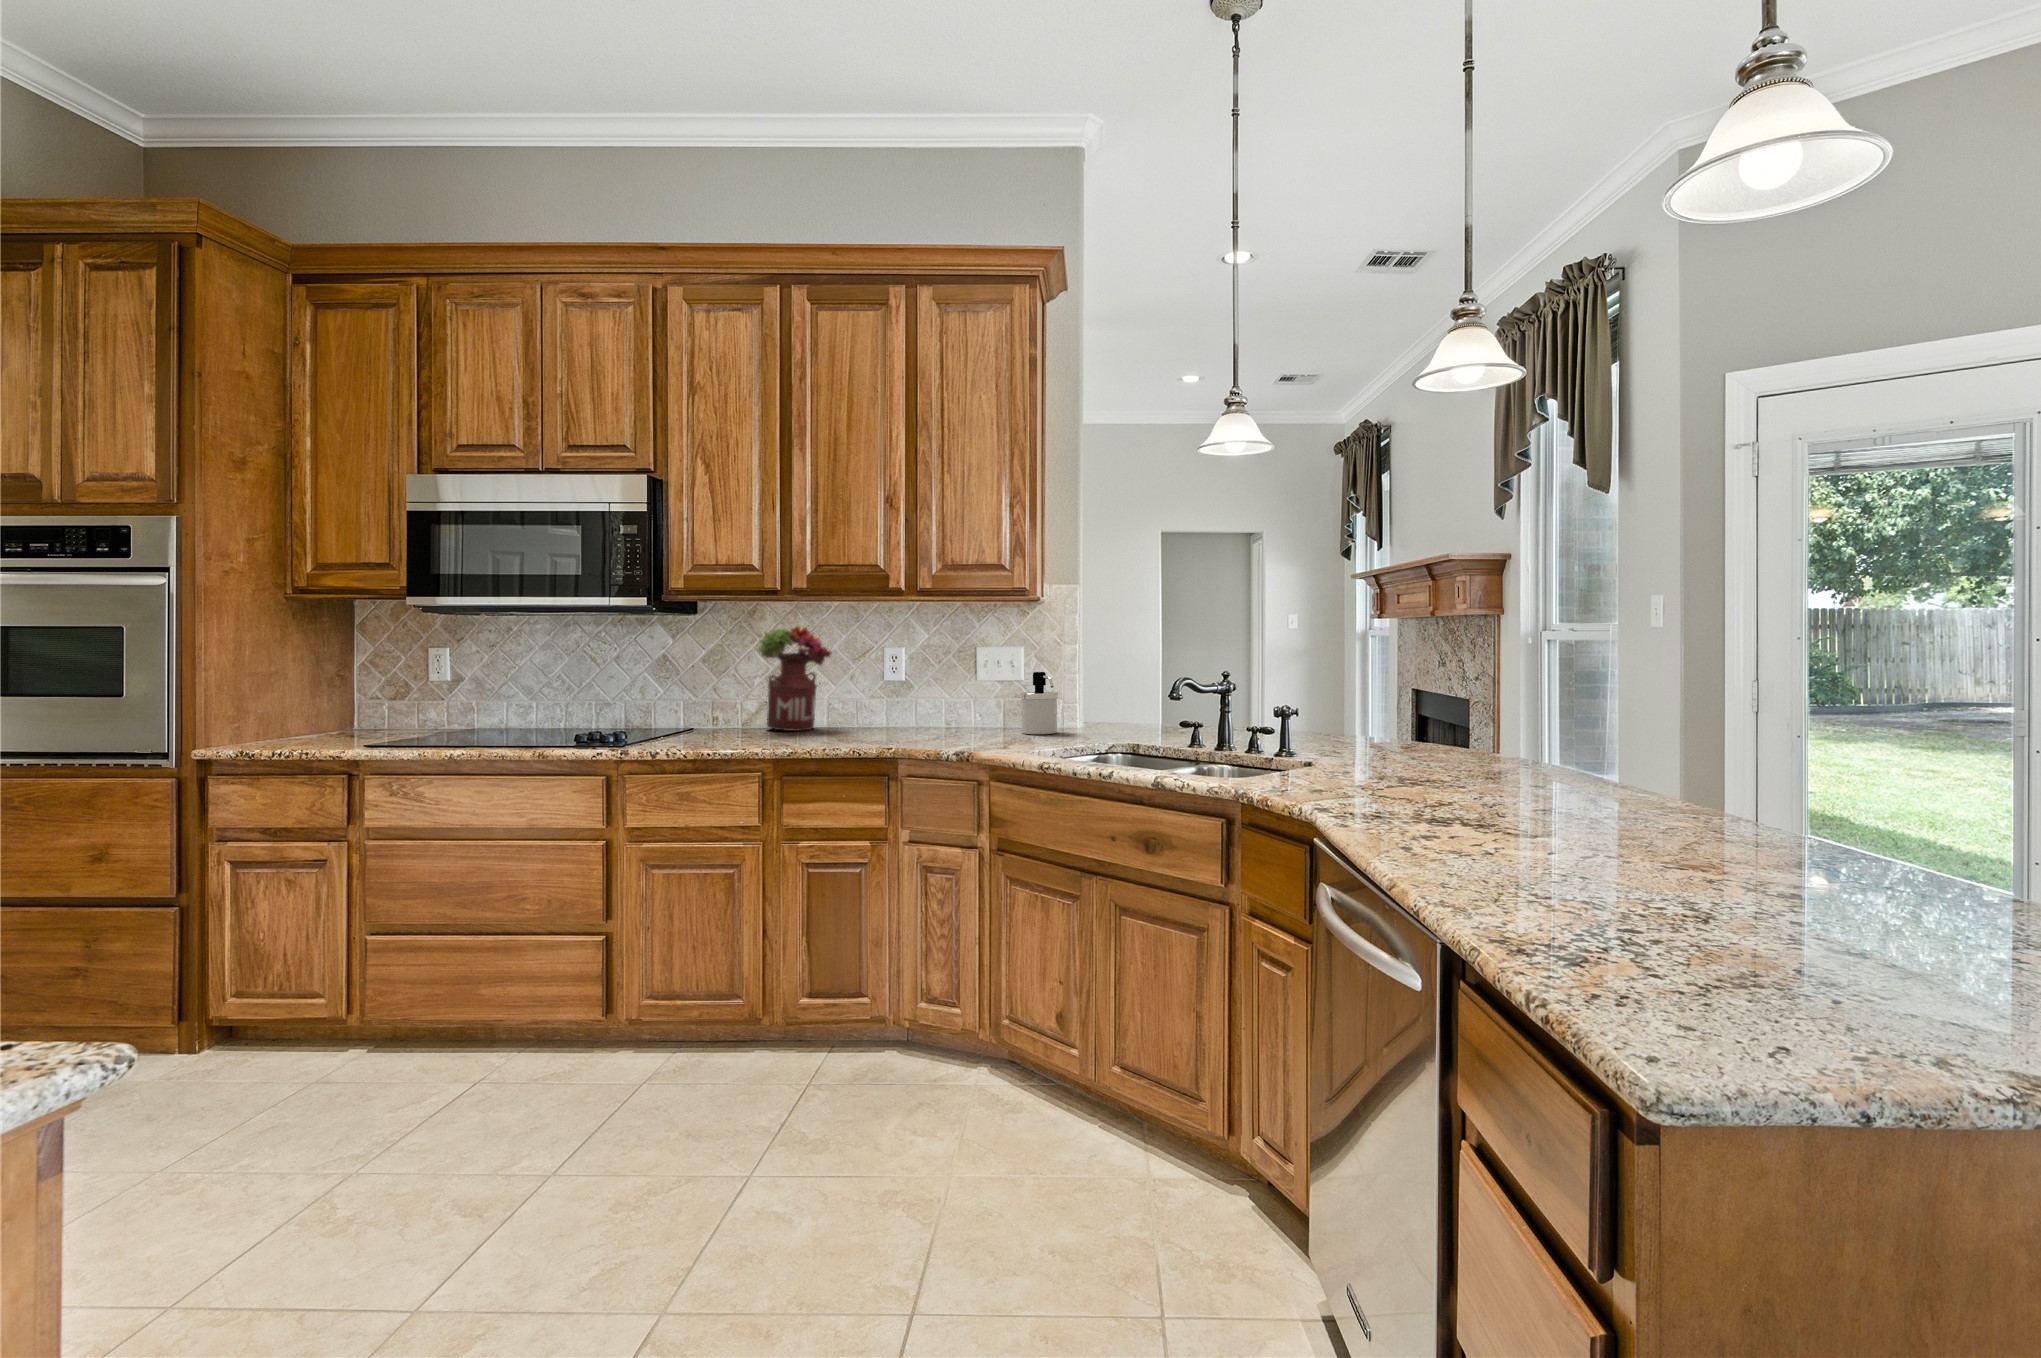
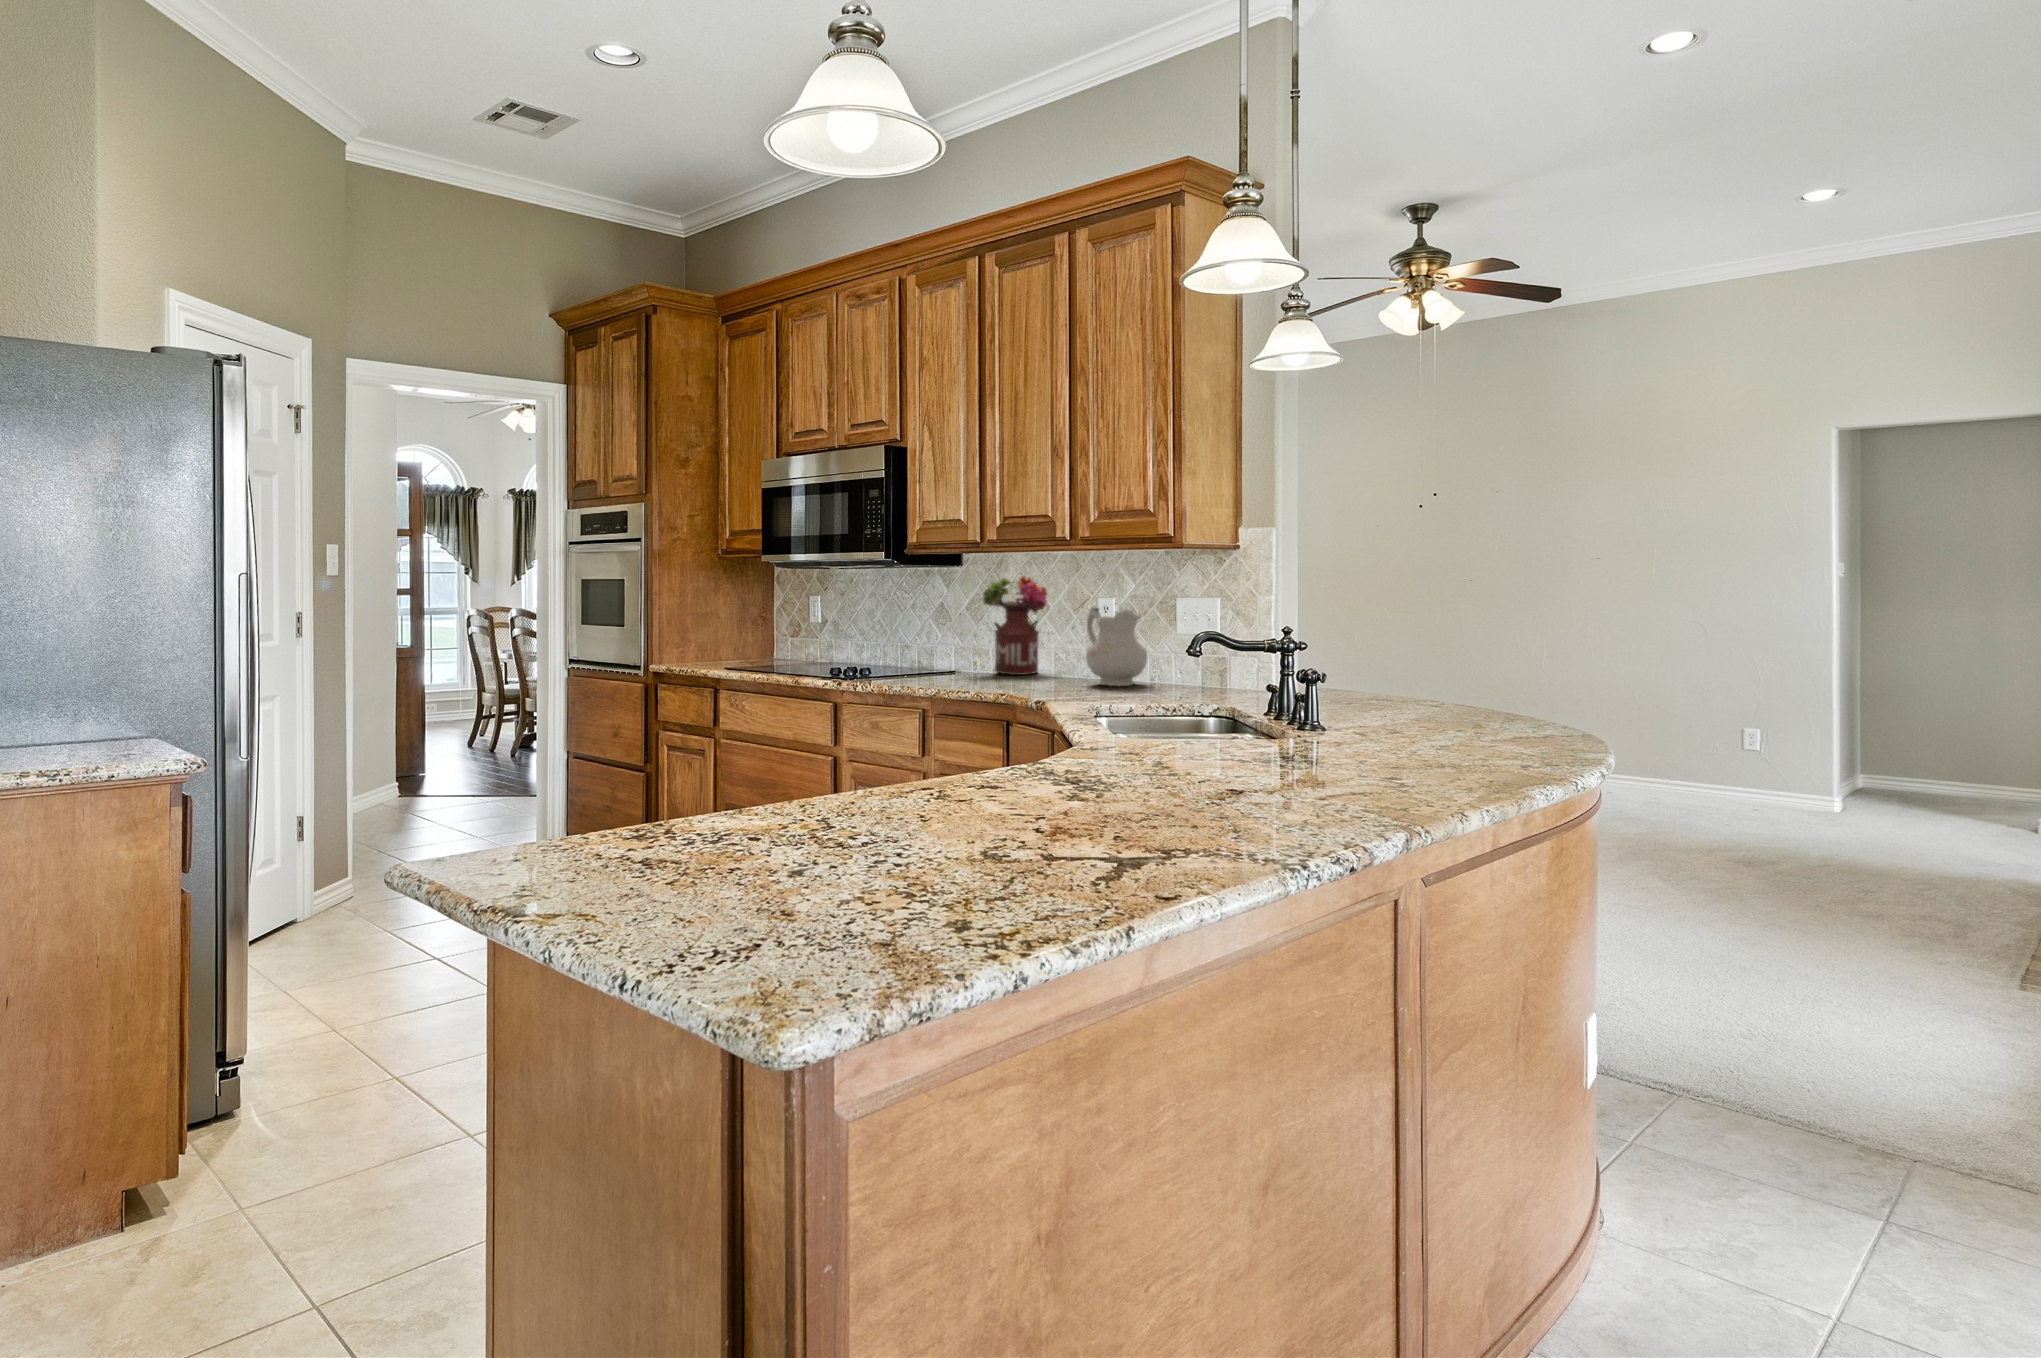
ceramic pitcher: none [905,658,972,735] -> present [1086,607,1147,686]
soap dispenser: present [1021,672,1058,734] -> none [1190,623,1232,691]

